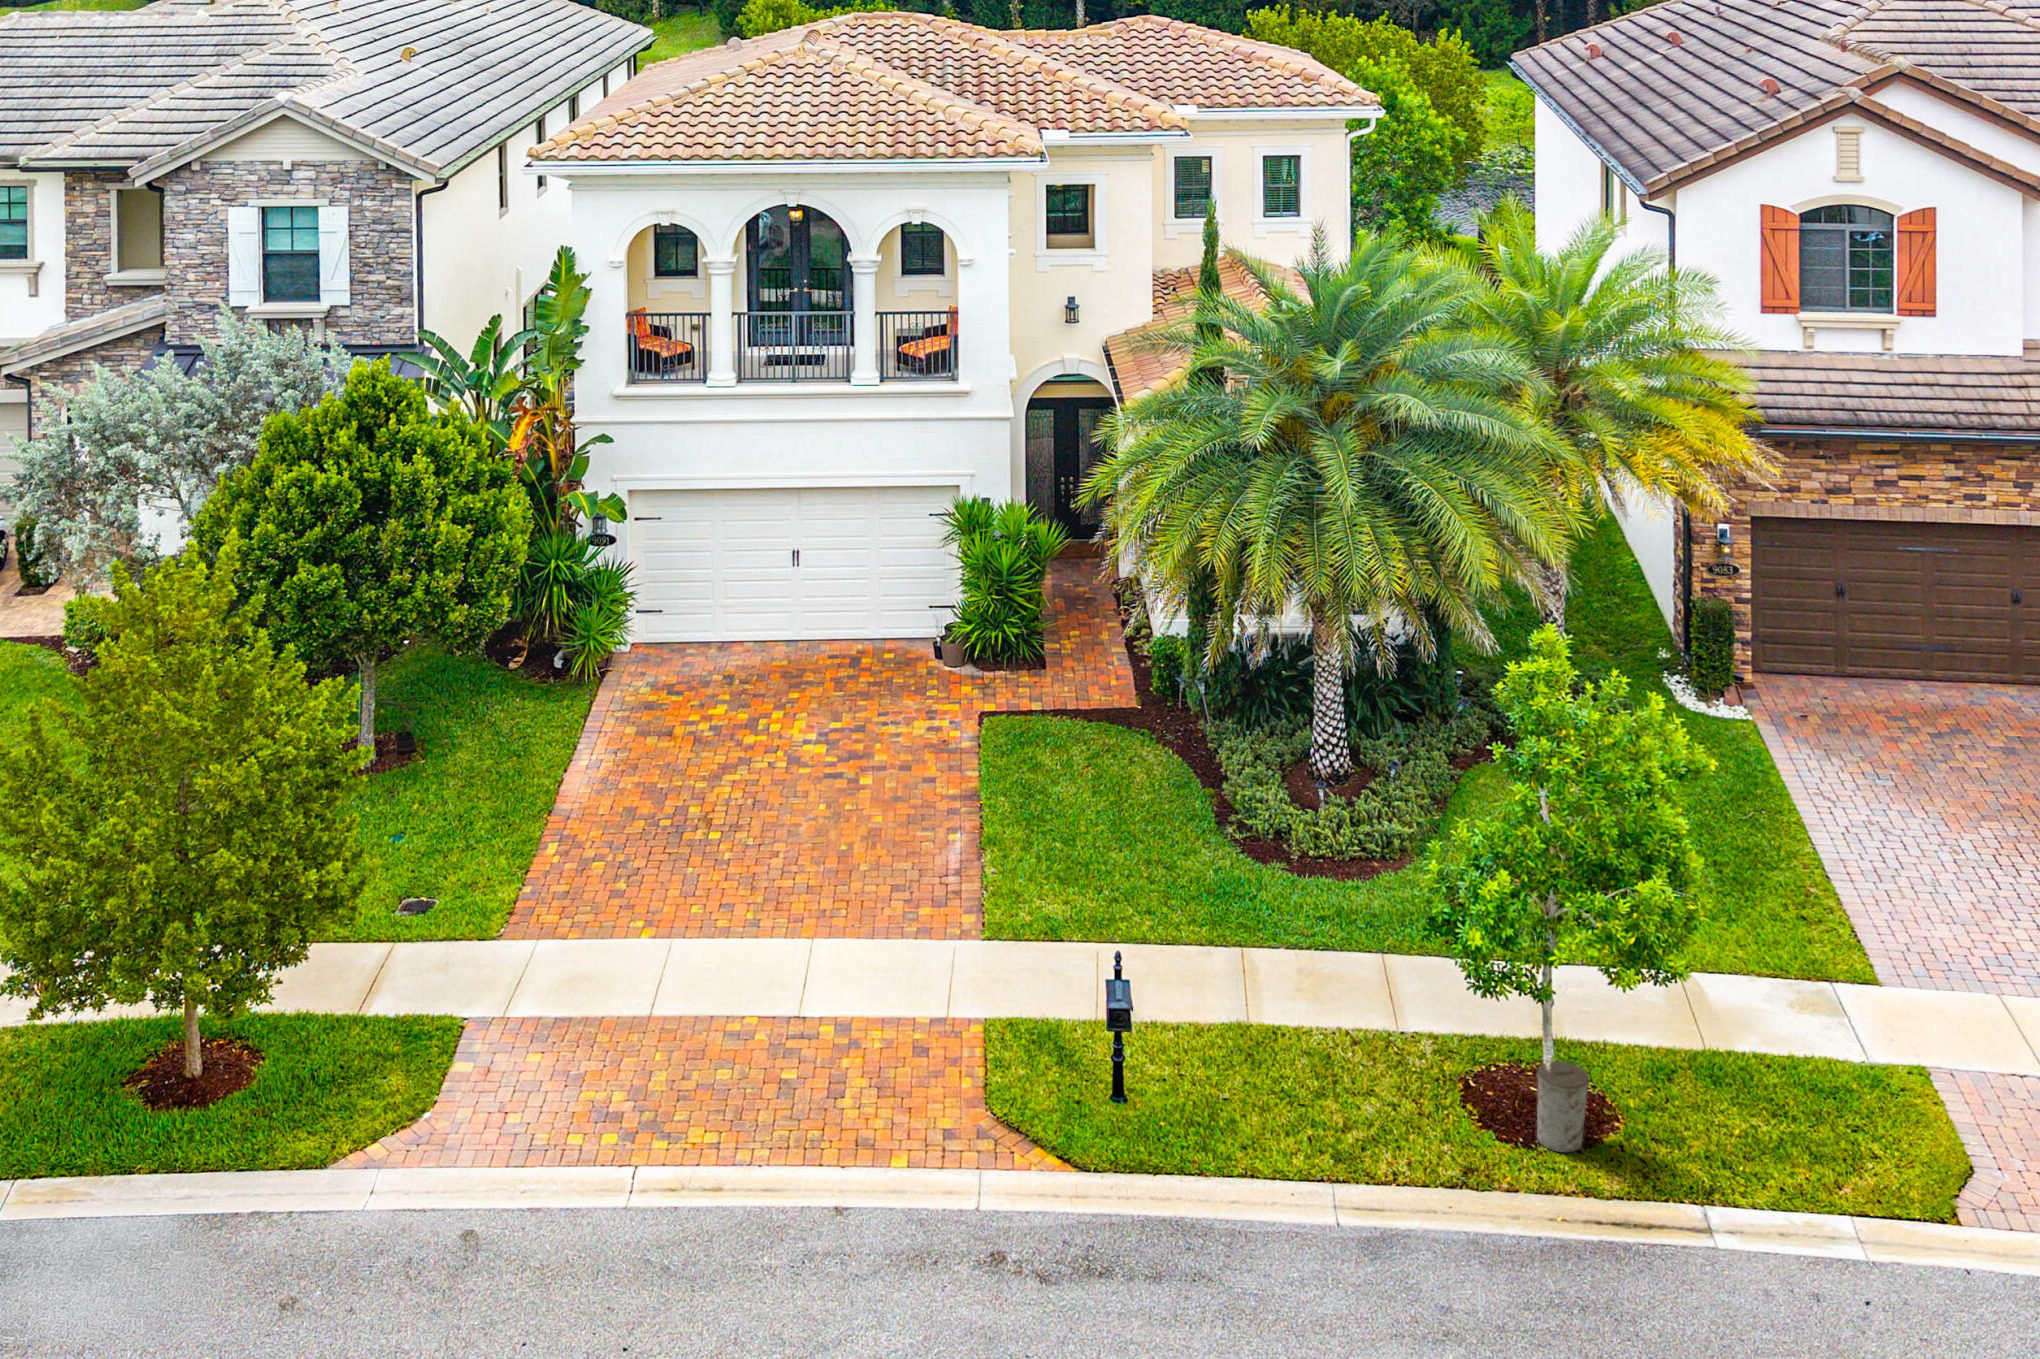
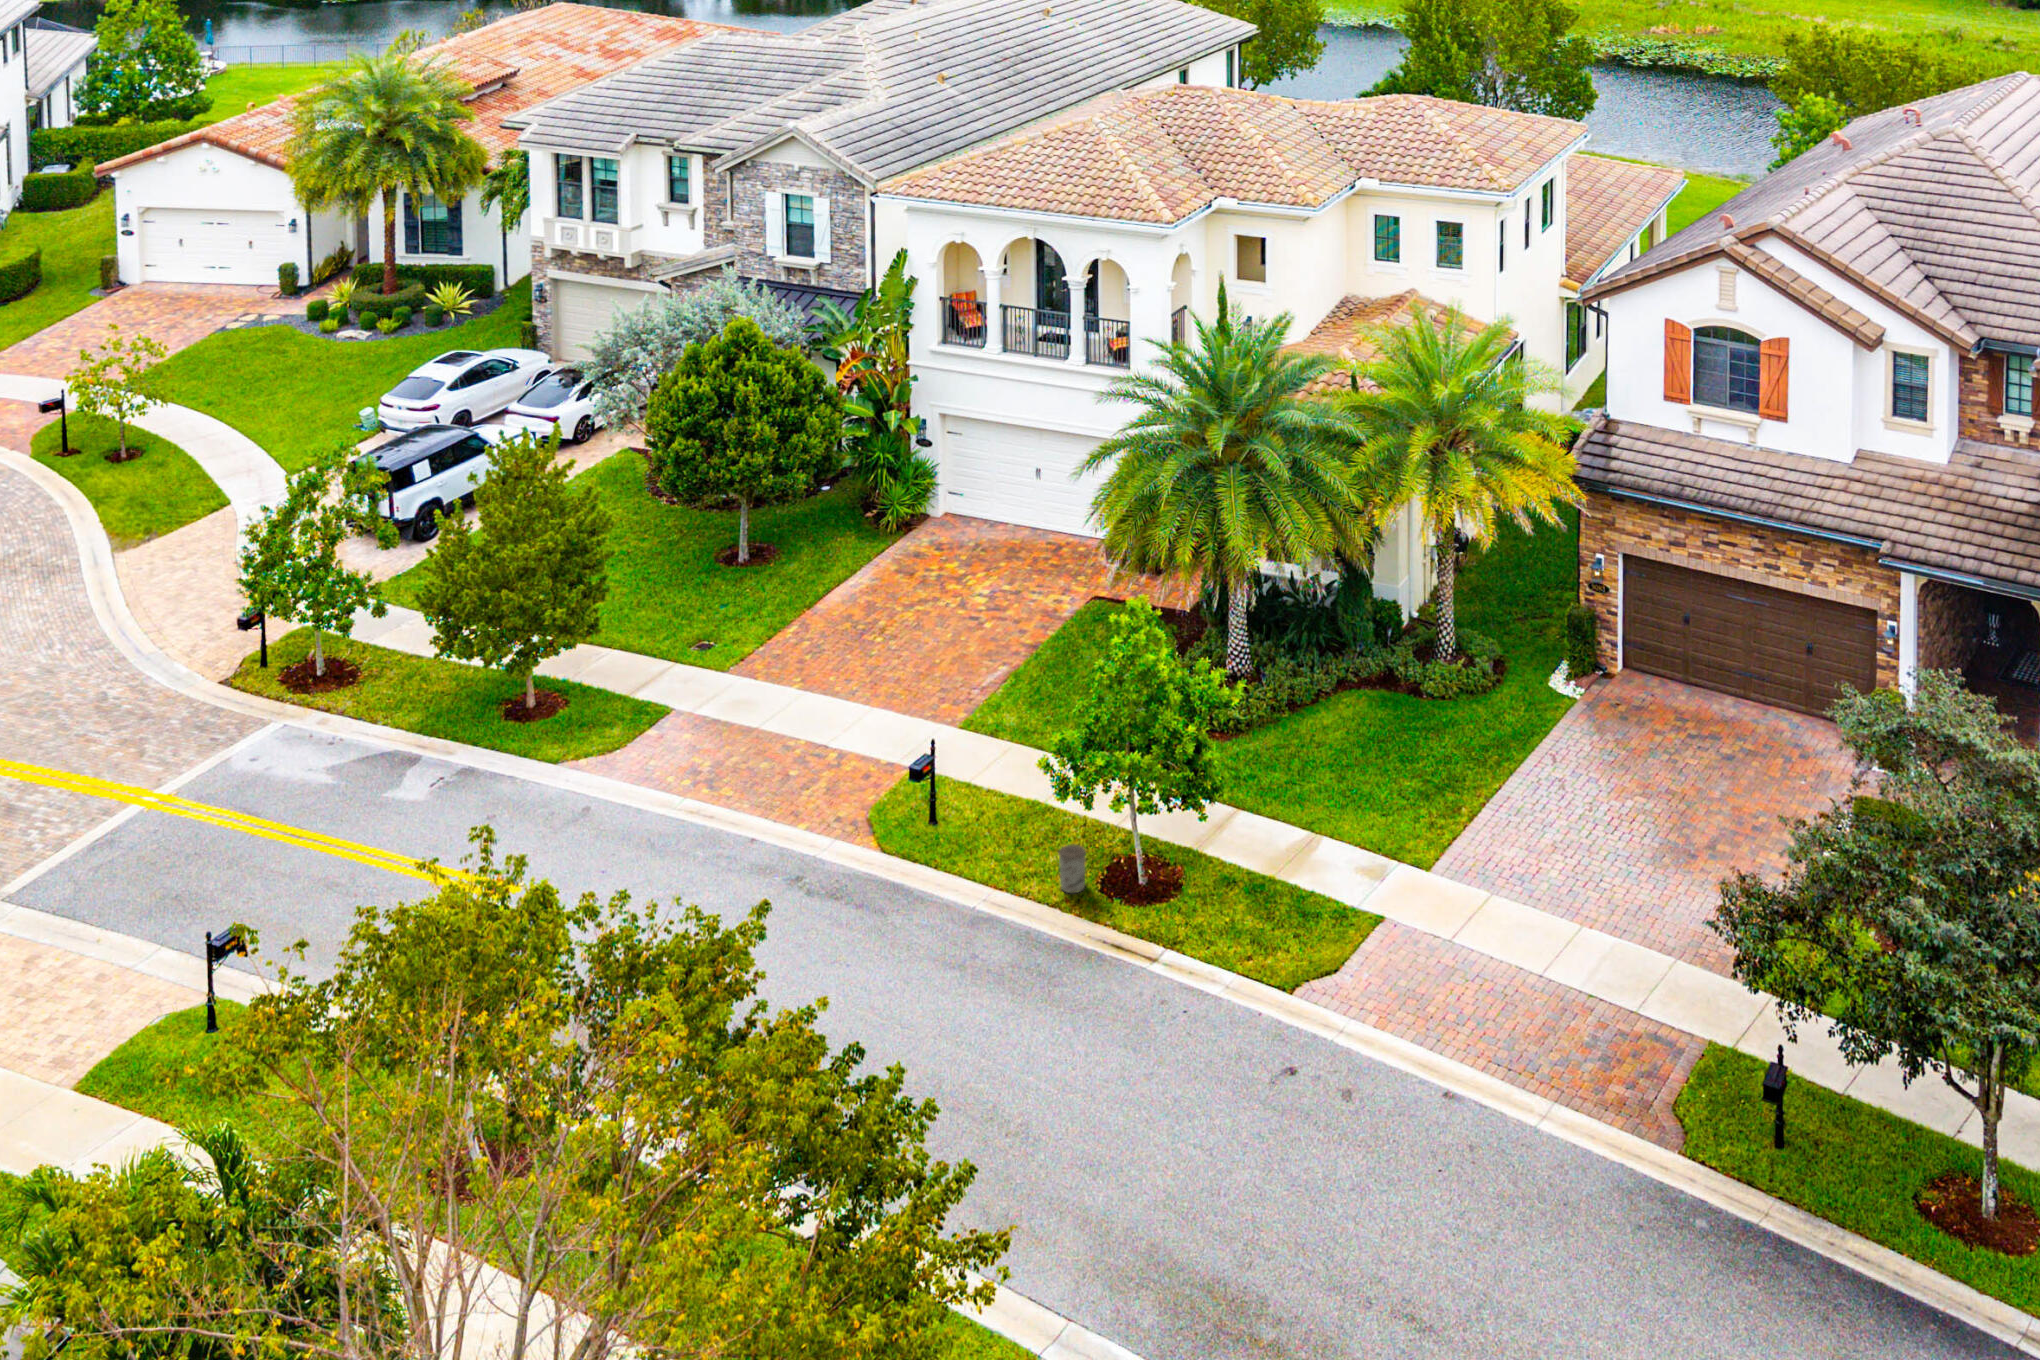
potted plant: present [378,699,421,753] -> none [748,525,774,558]

